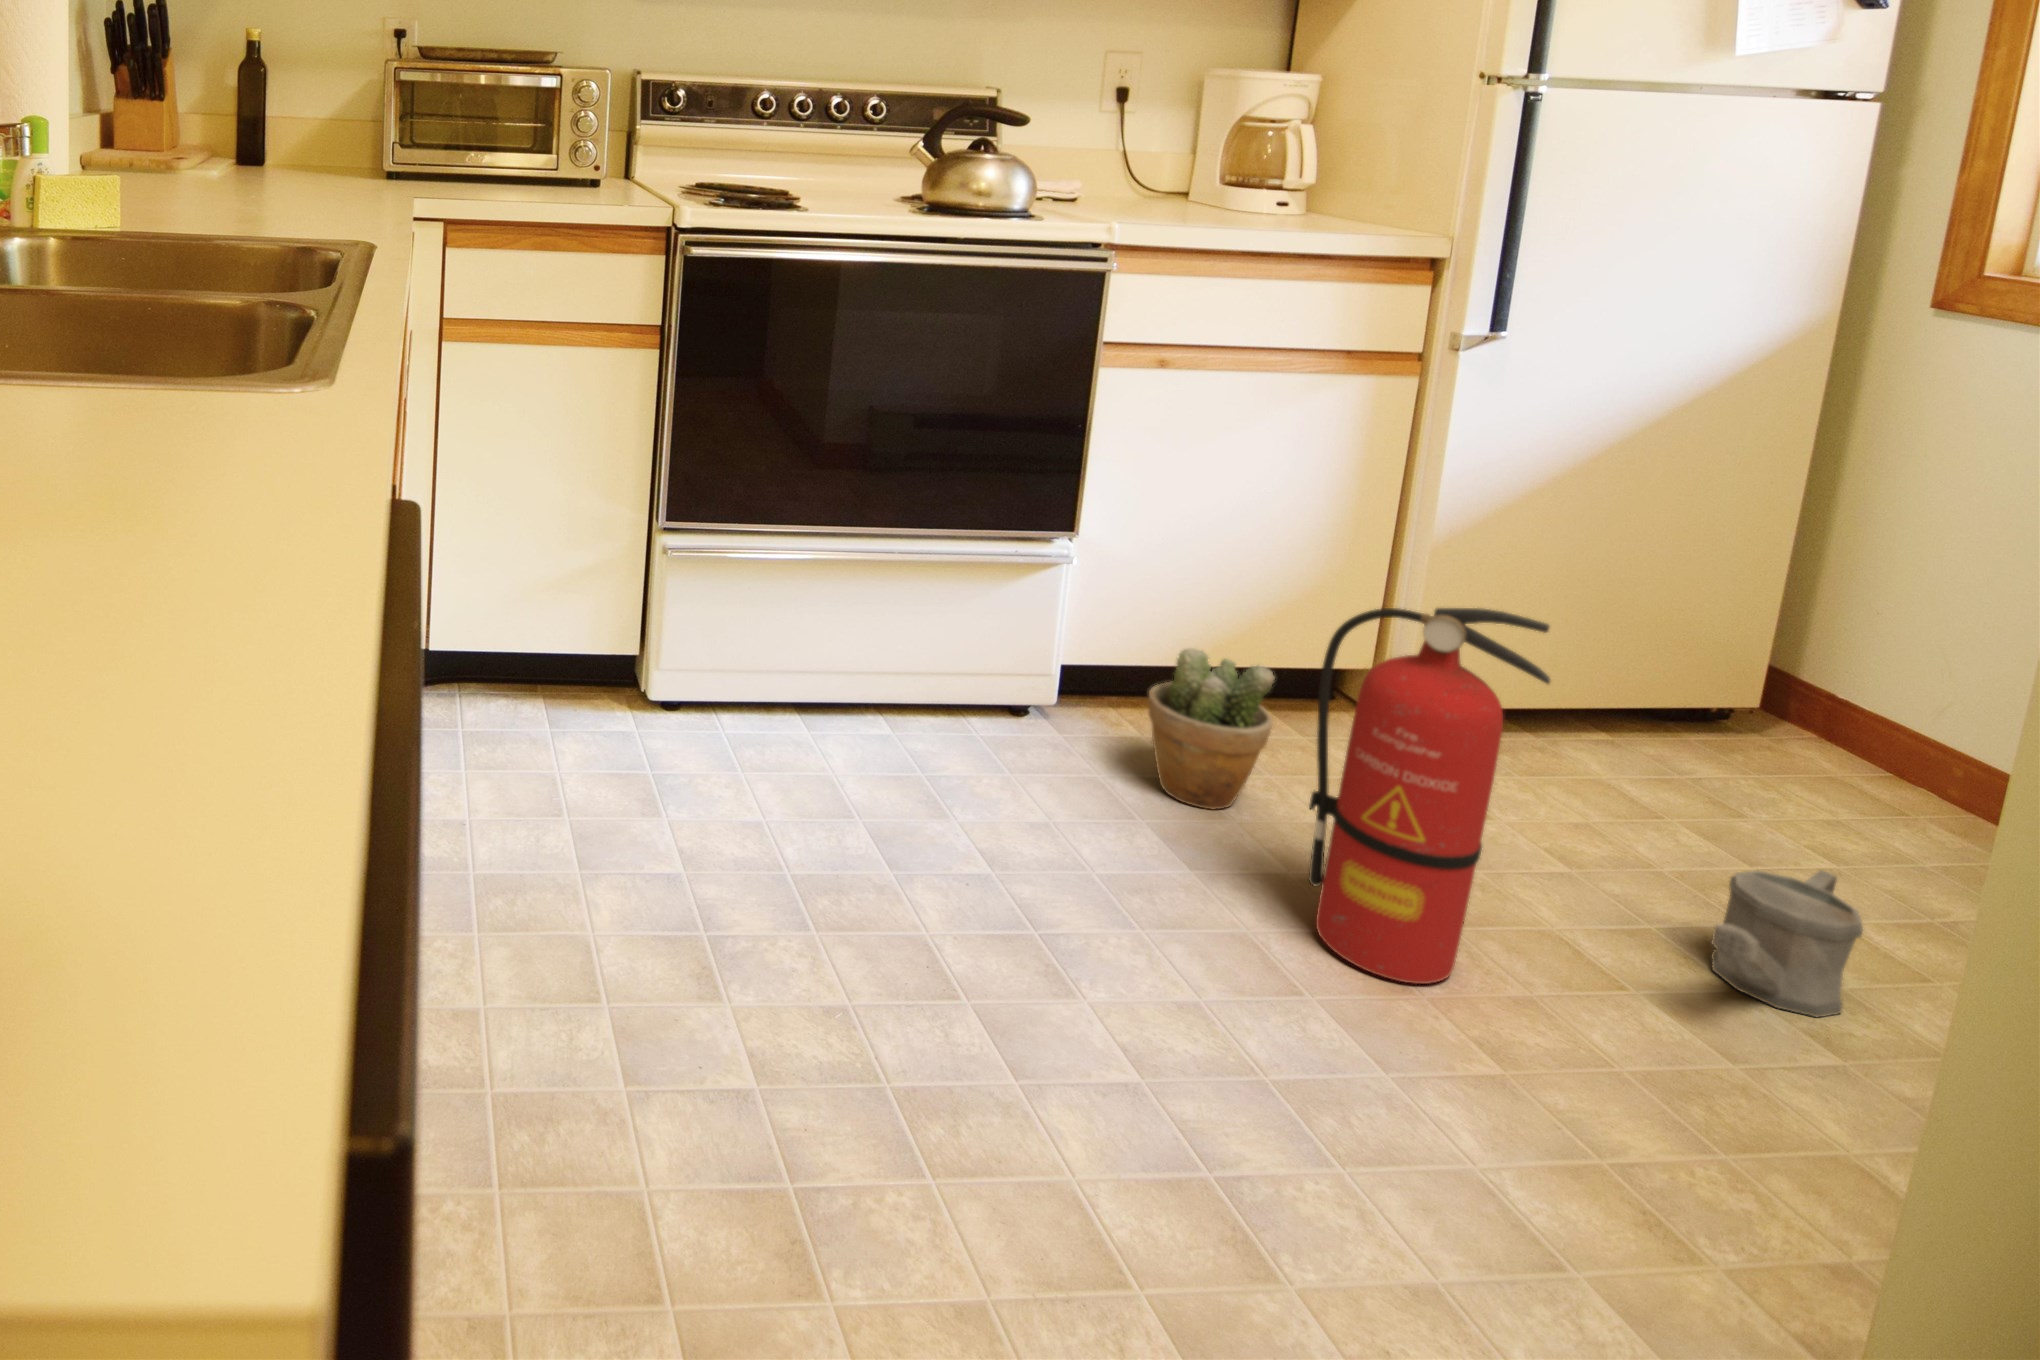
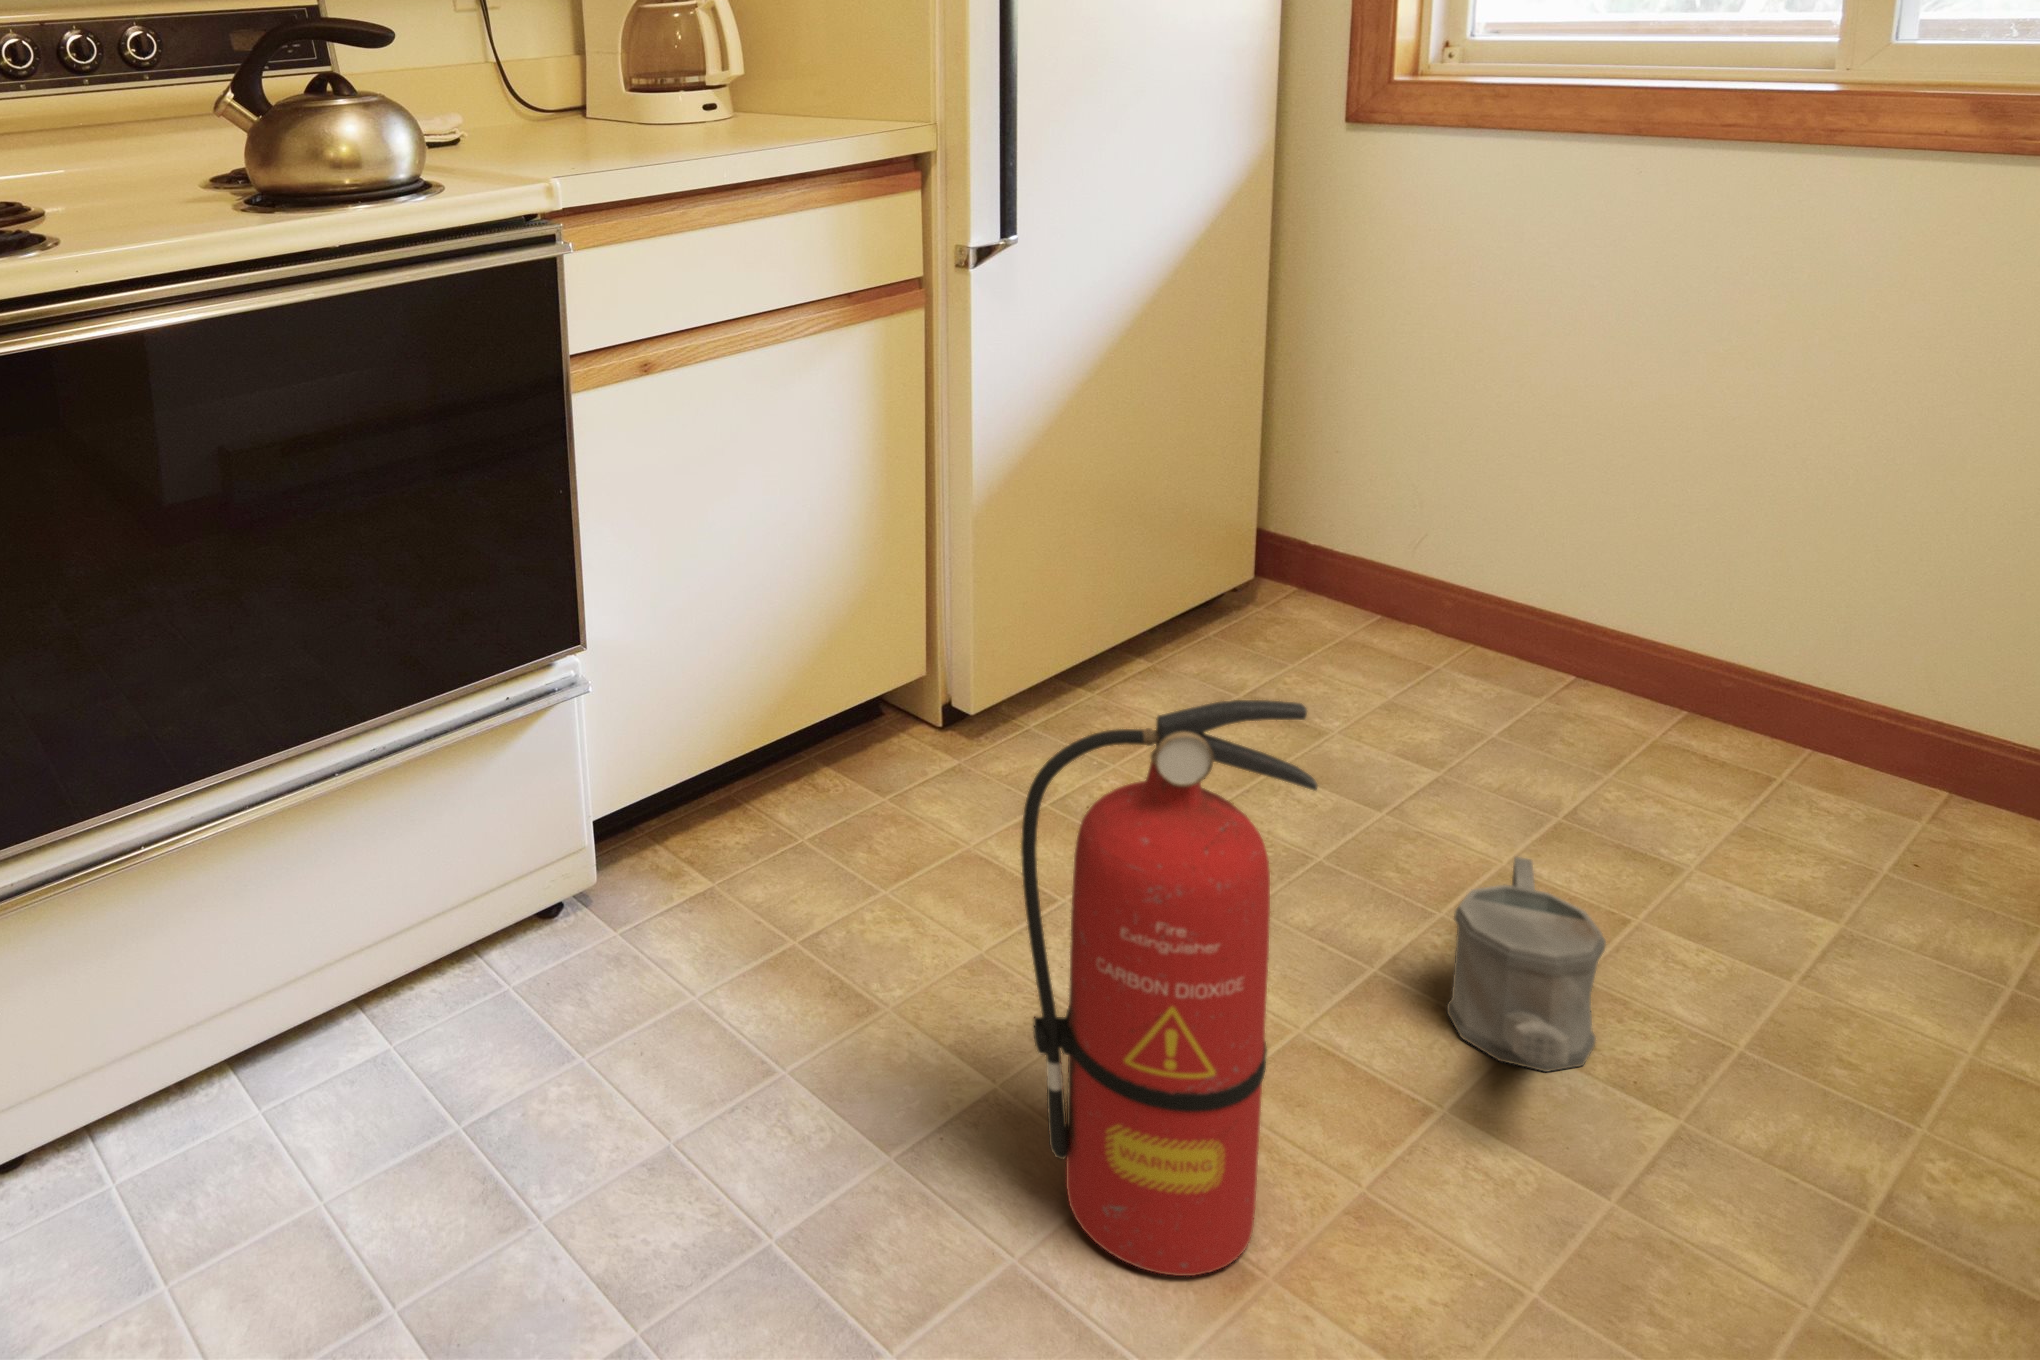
potted plant: present [1148,648,1274,810] -> none [739,793,907,1024]

